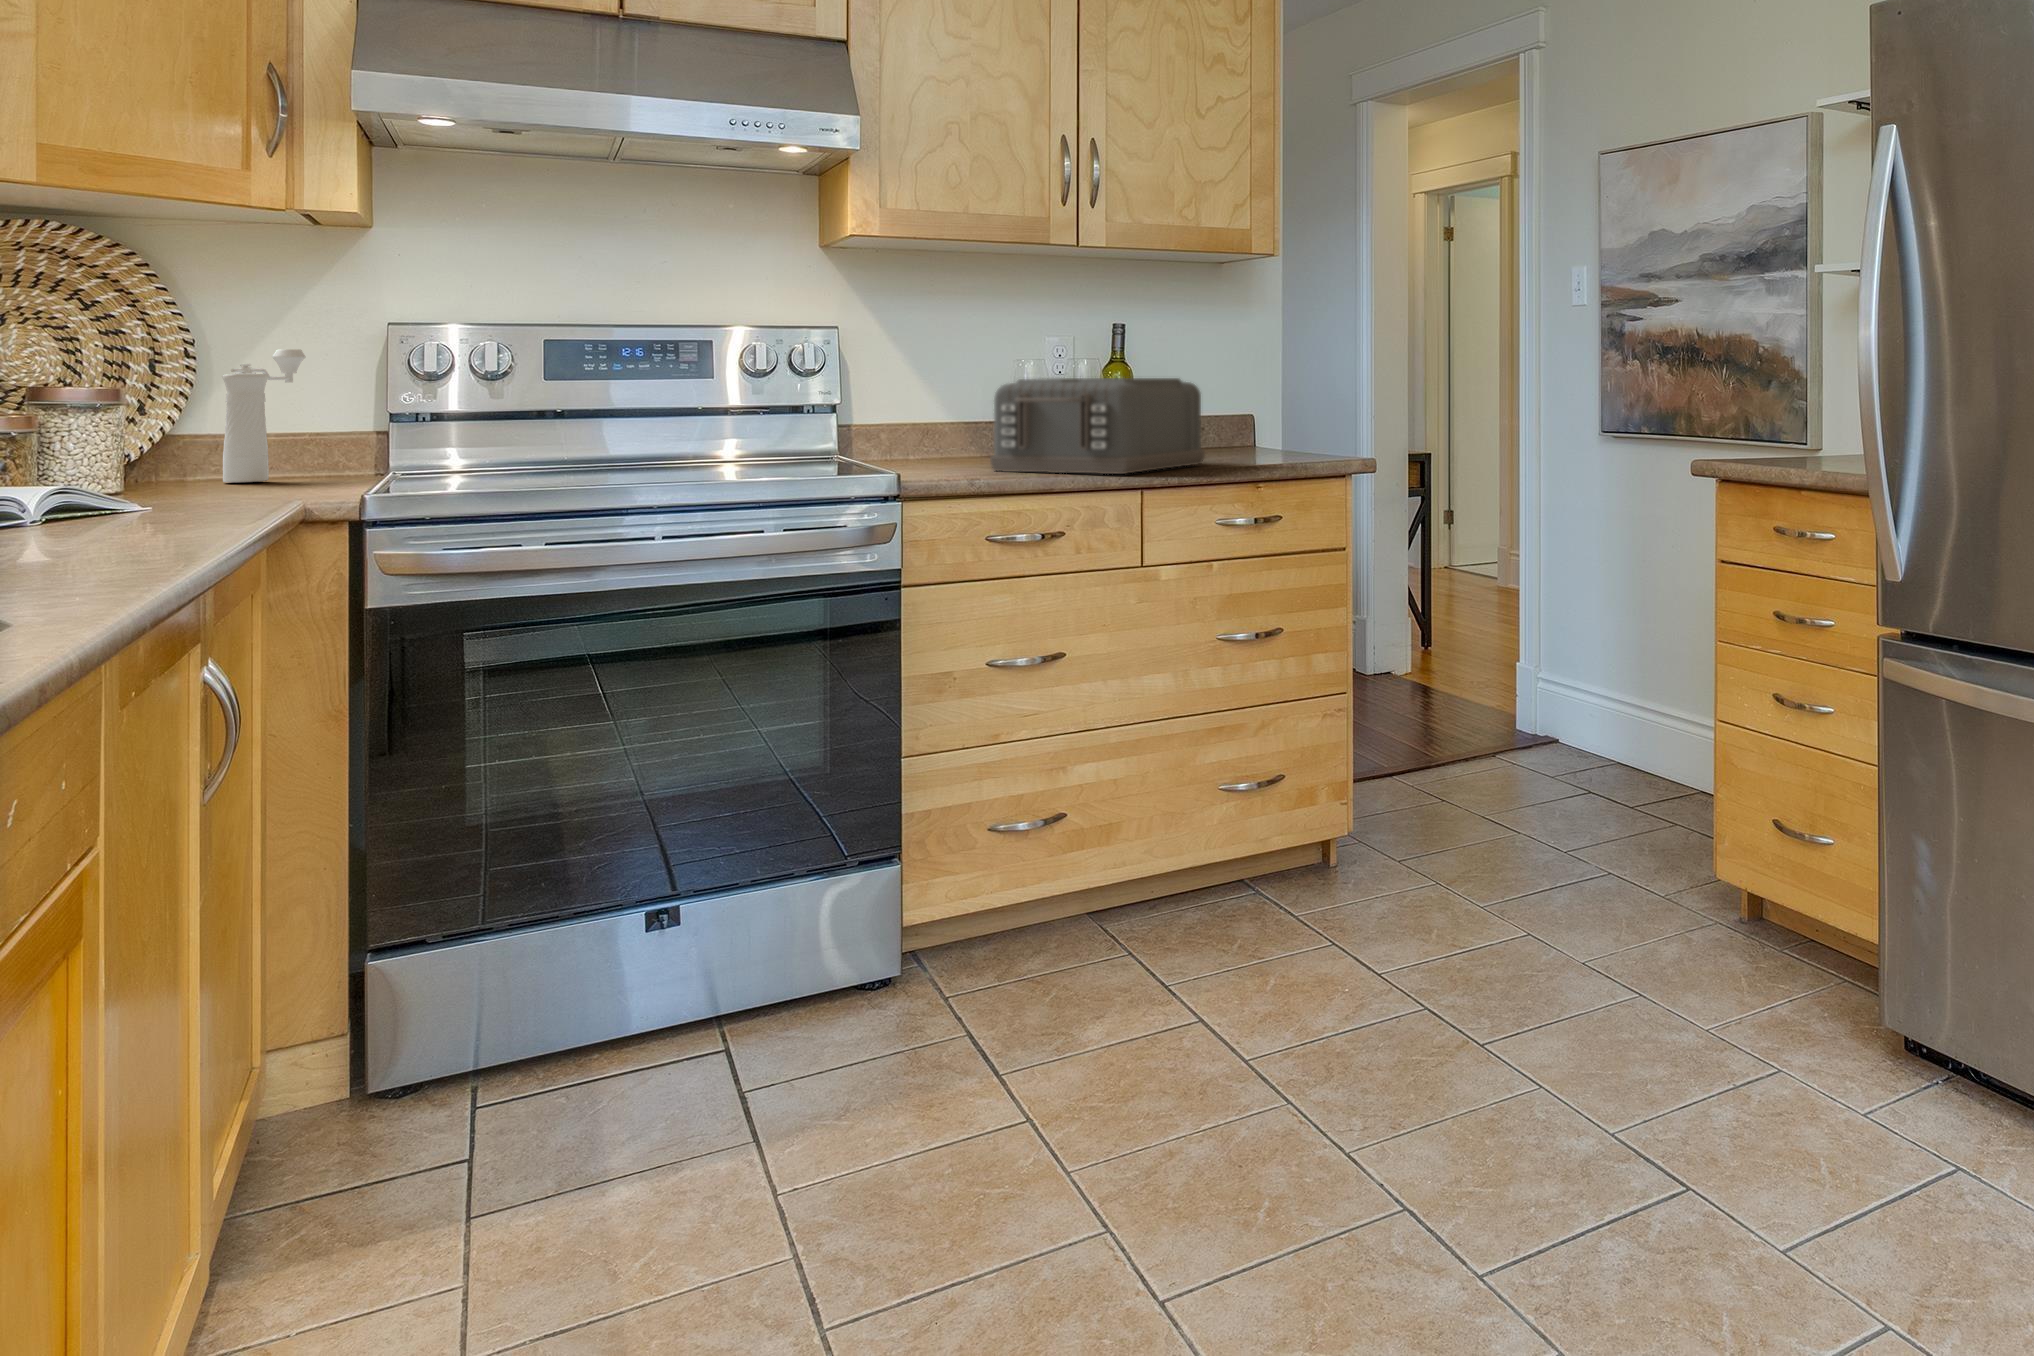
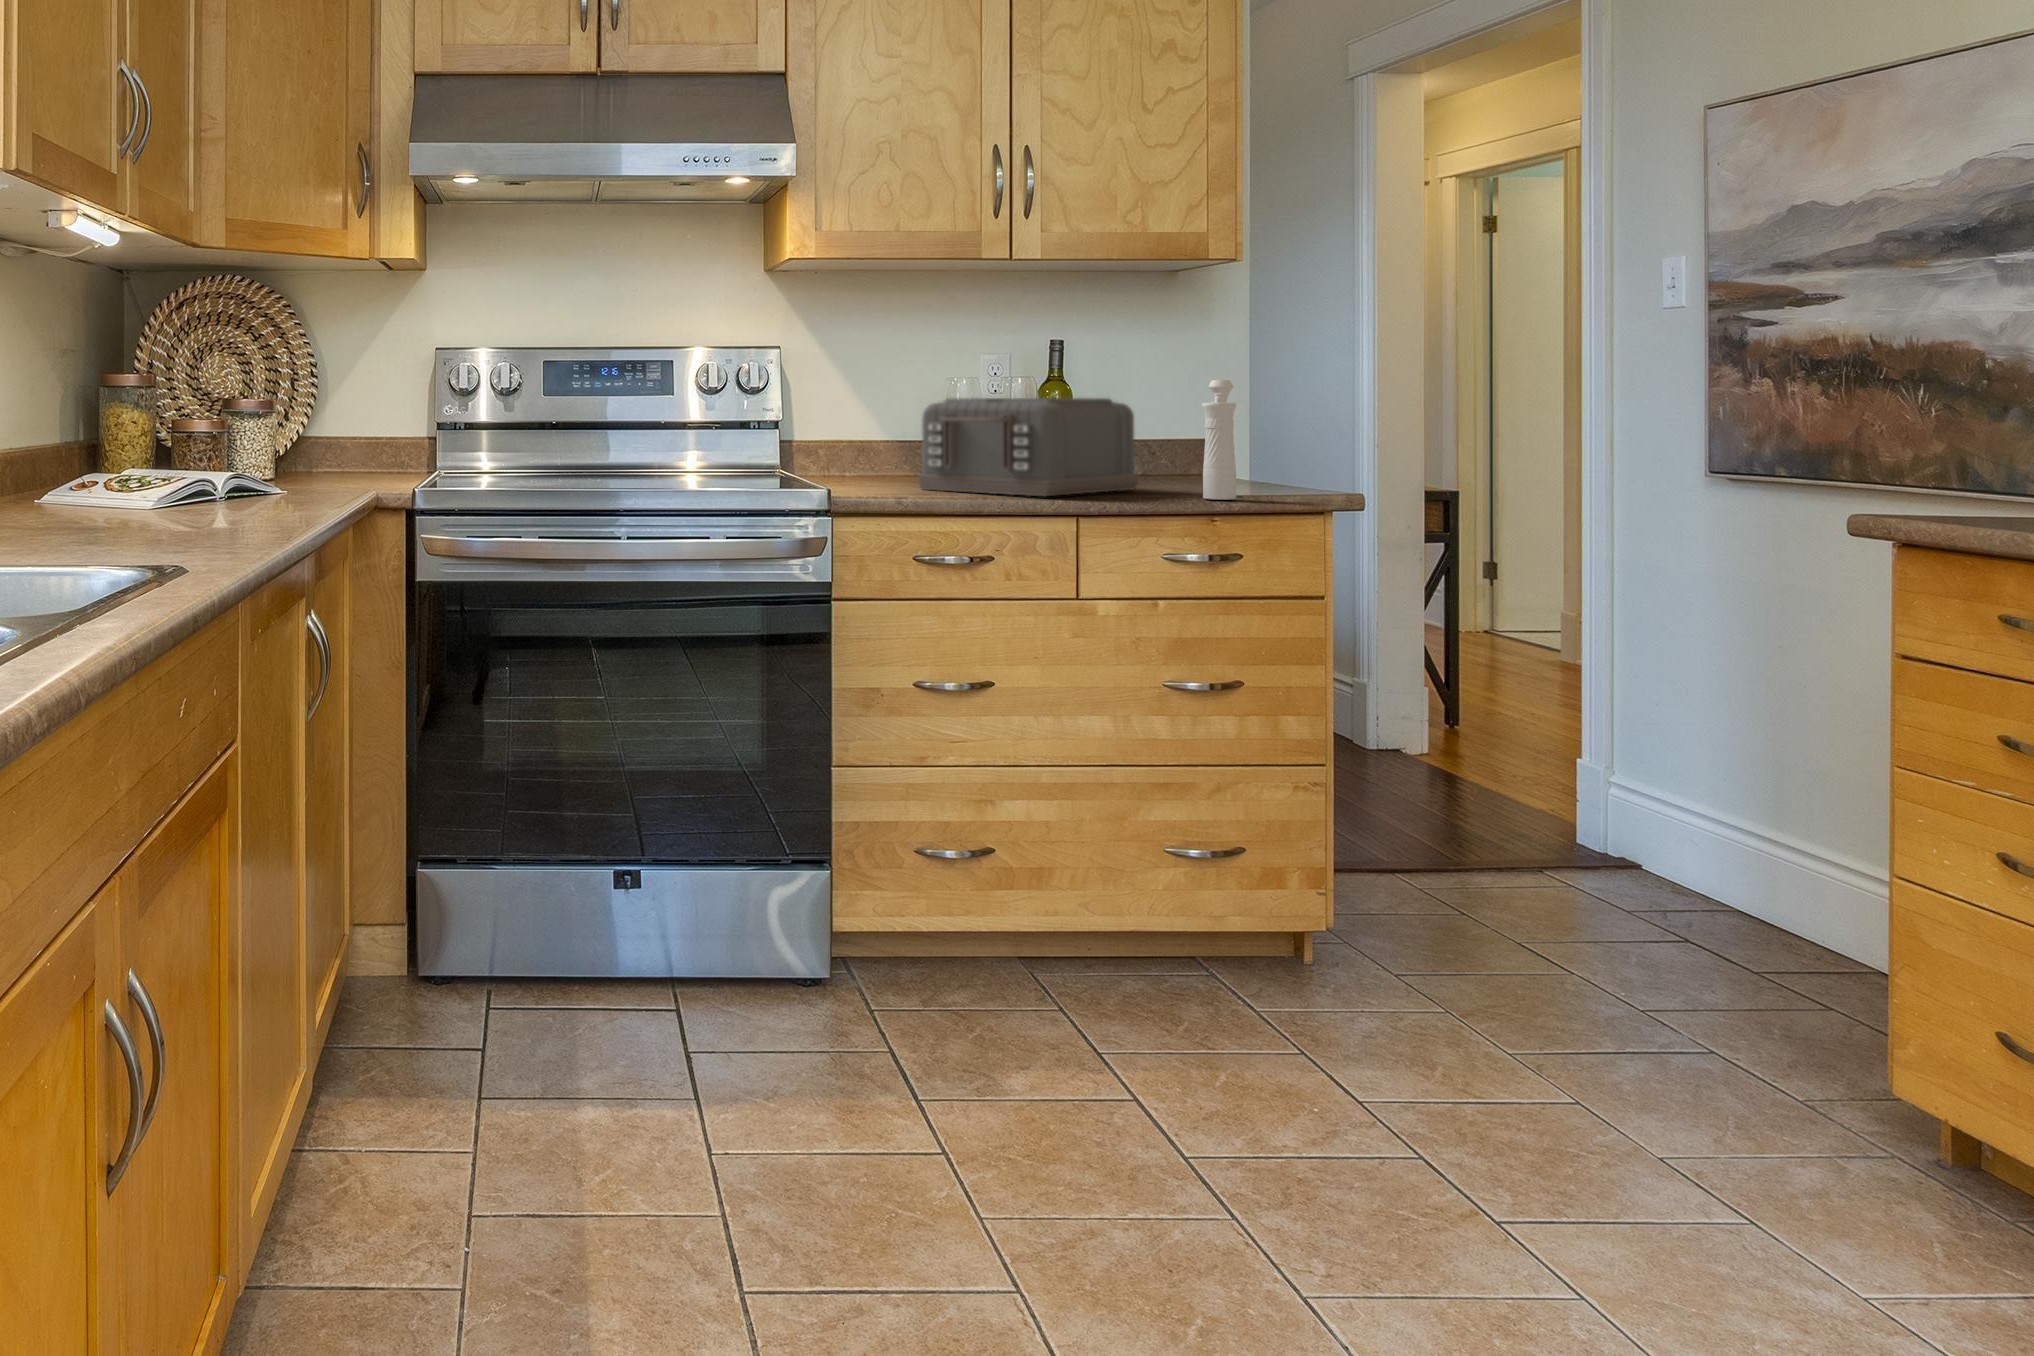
pepper mill: present [222,349,306,482] -> present [1202,380,1236,500]

